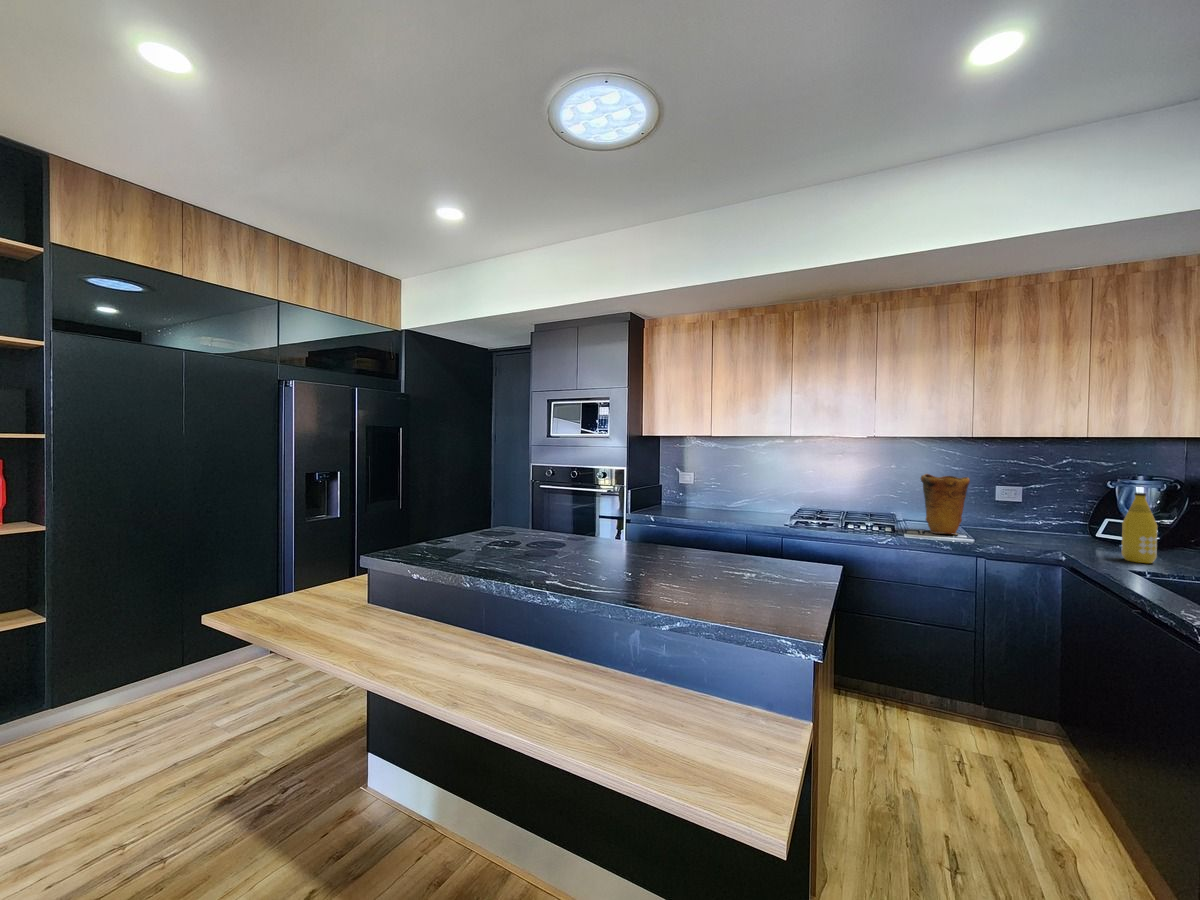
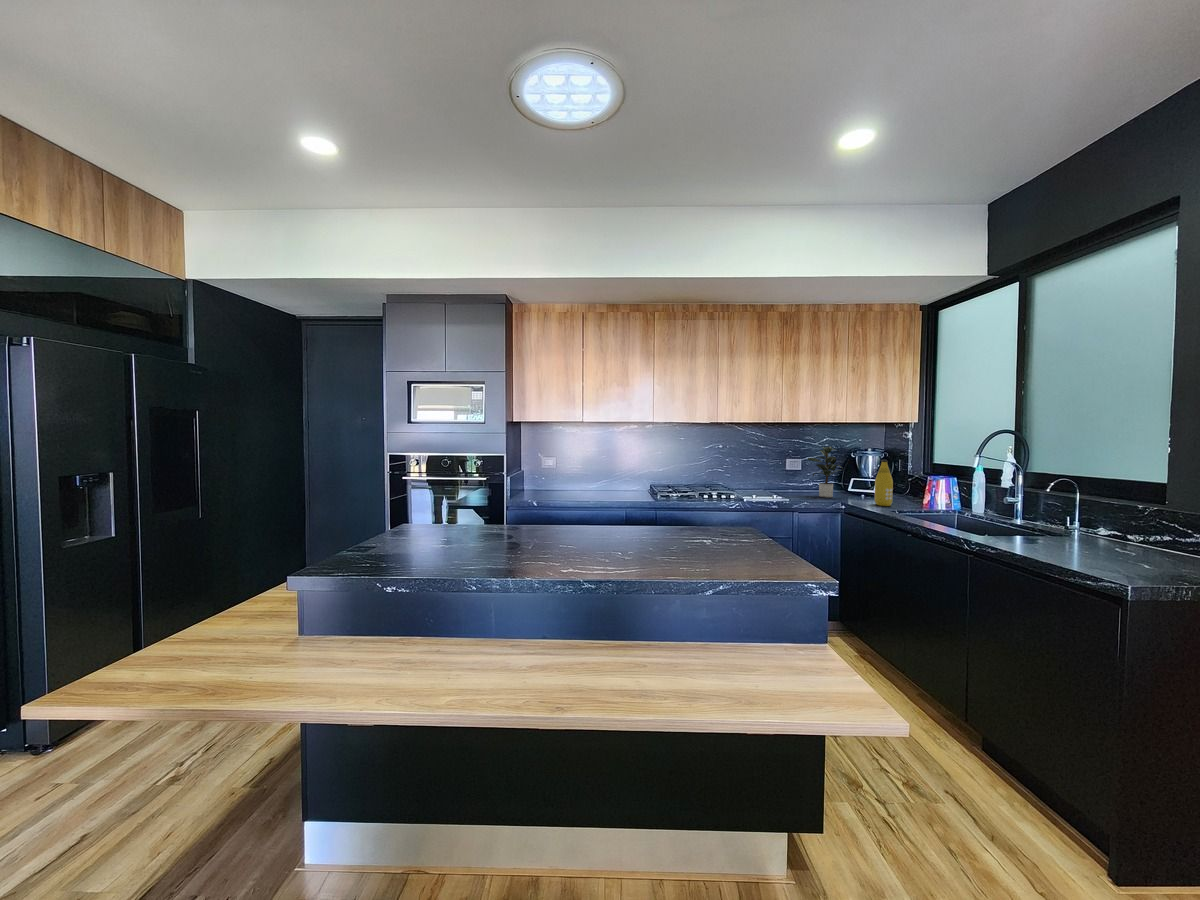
potted plant: none [1007,470,1095,542] -> present [807,447,842,497]
vase: present [921,474,970,535] -> none [755,452,787,498]

